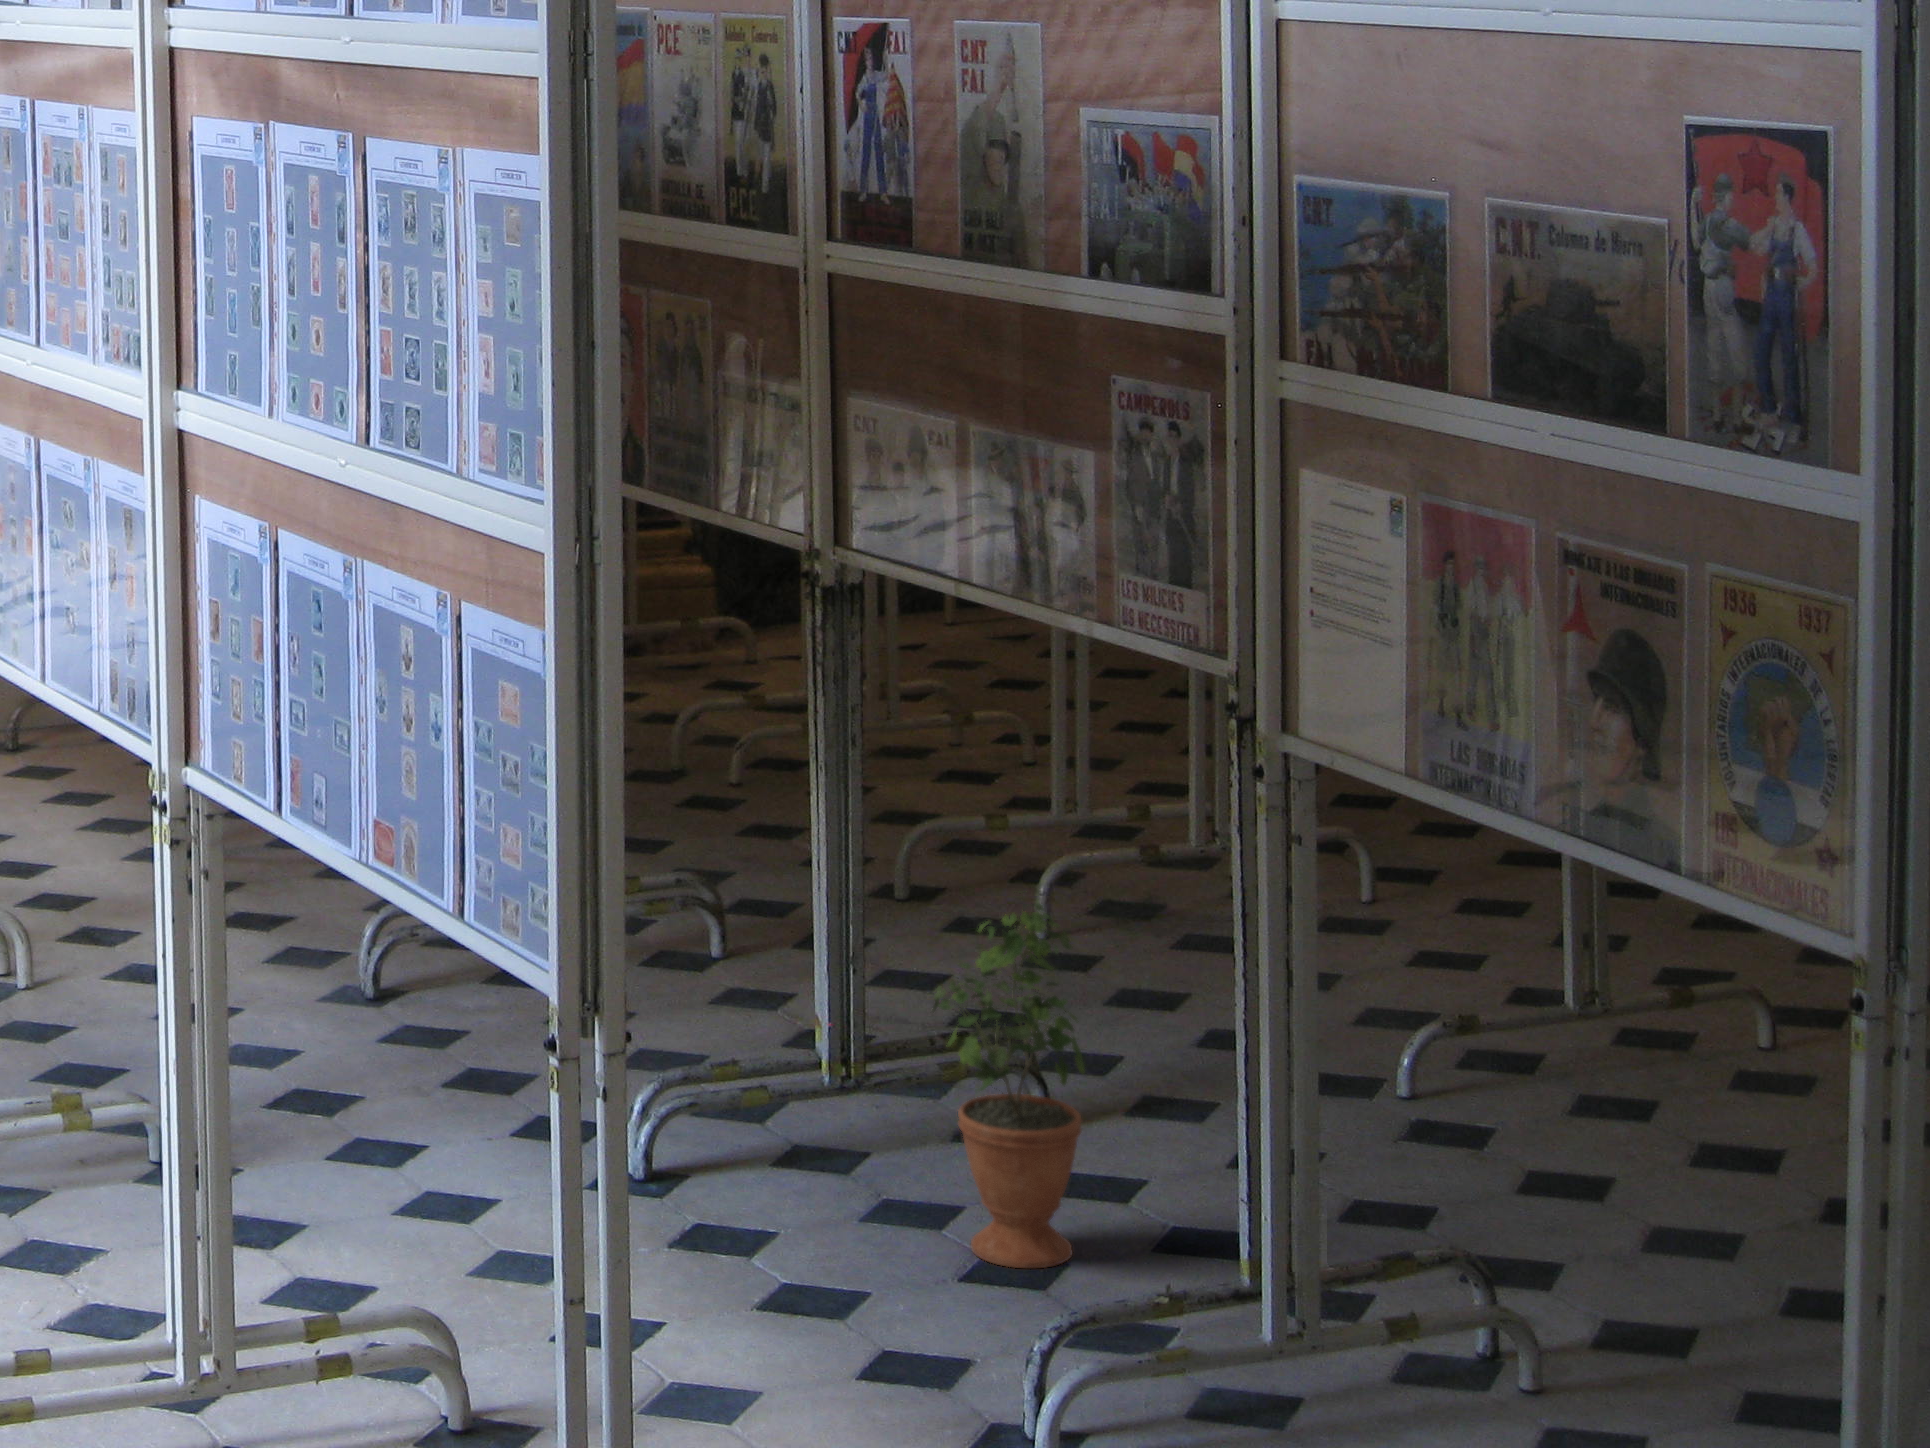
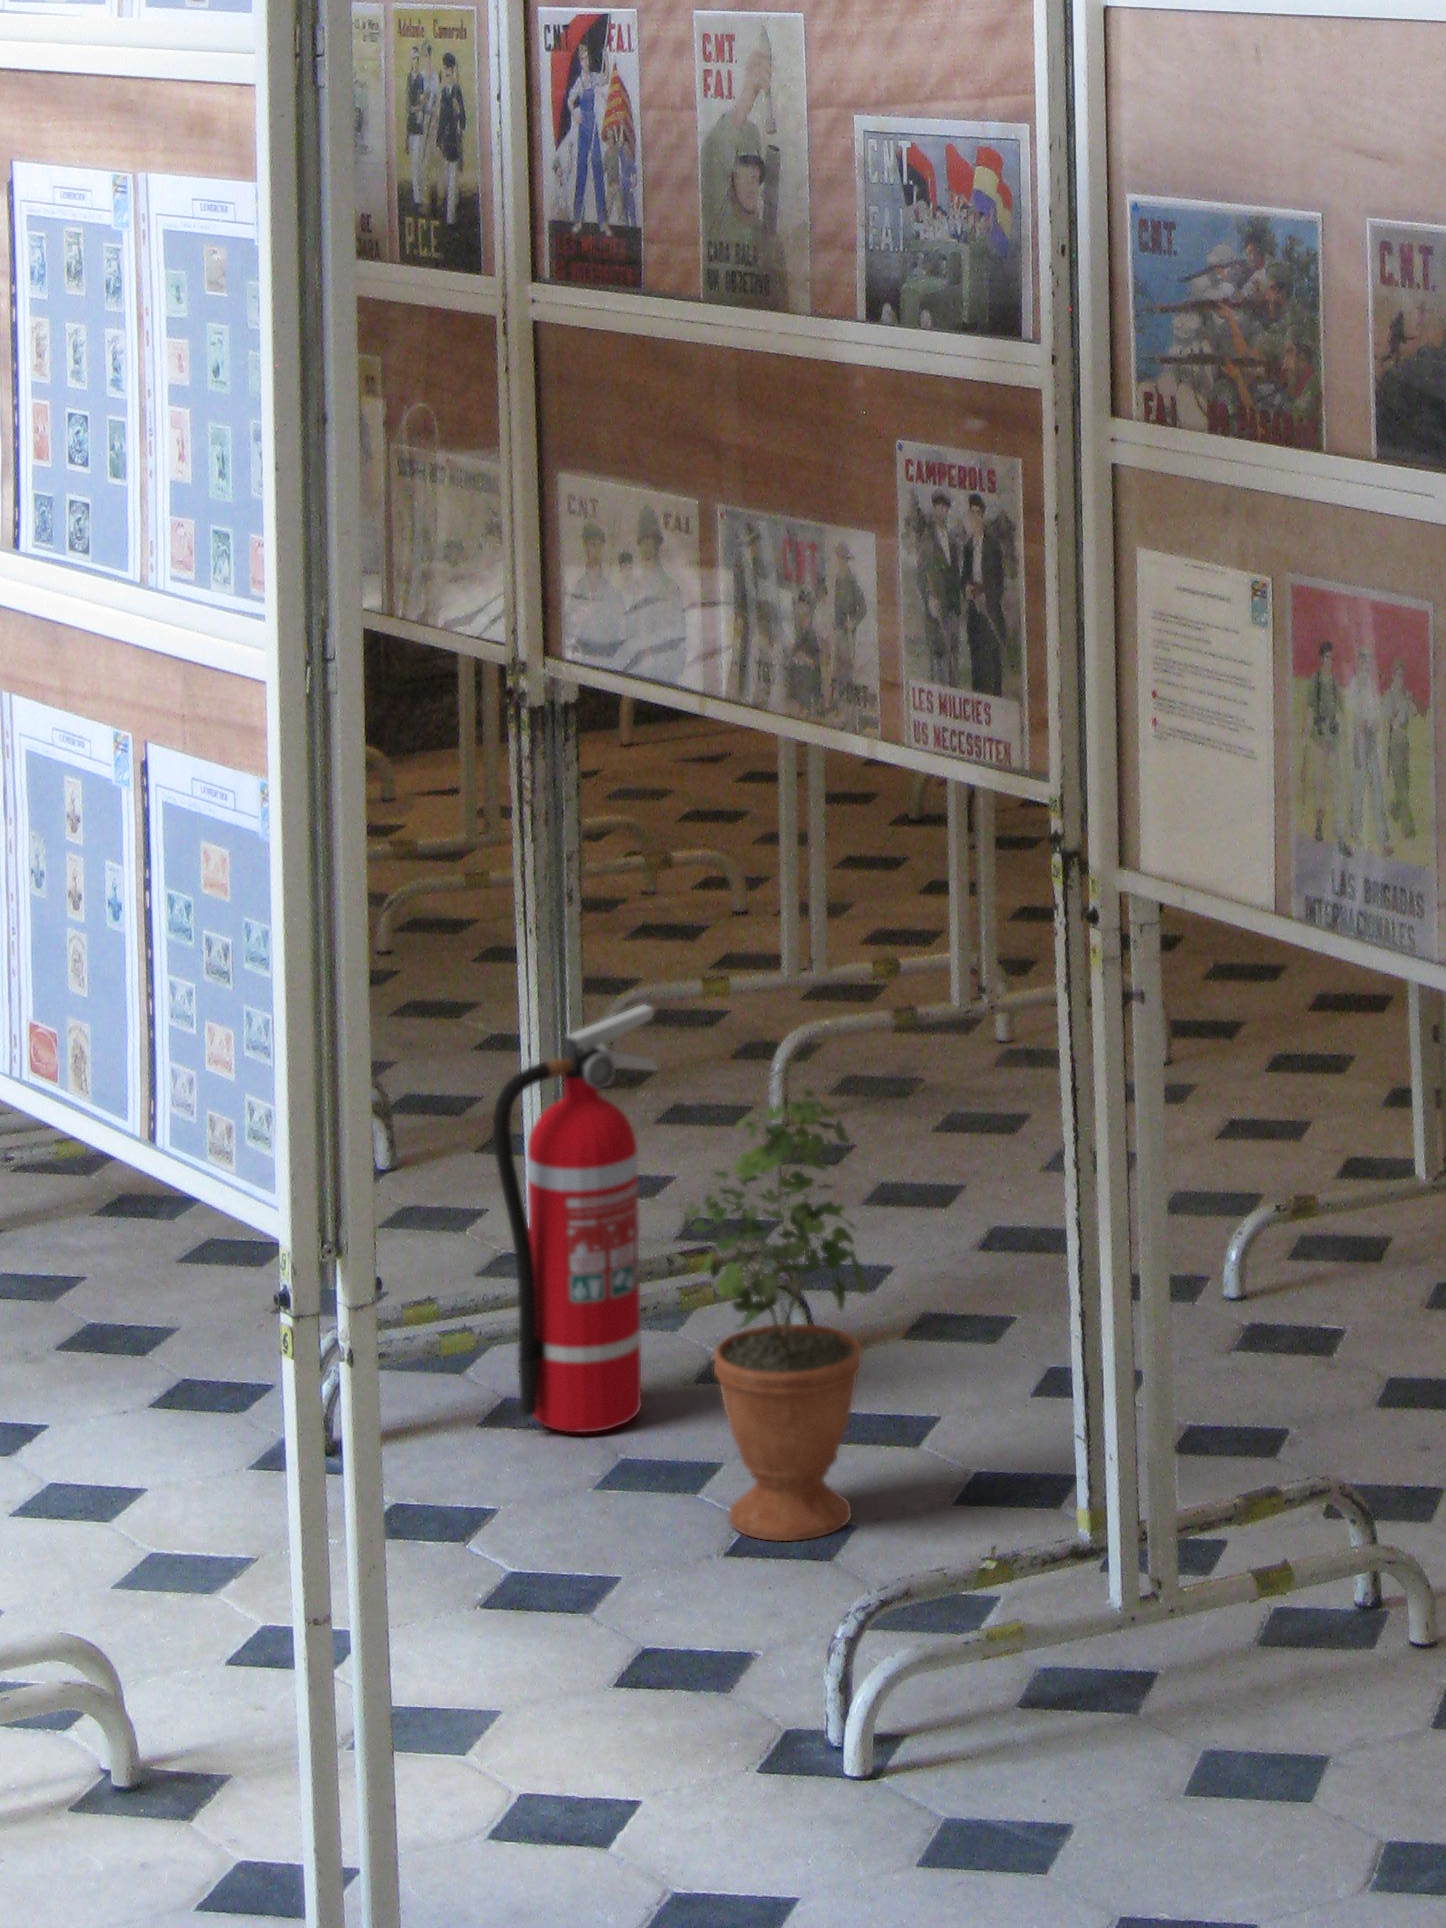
fire extinguisher: none [786,829,924,1170] -> present [493,1005,657,1433]

